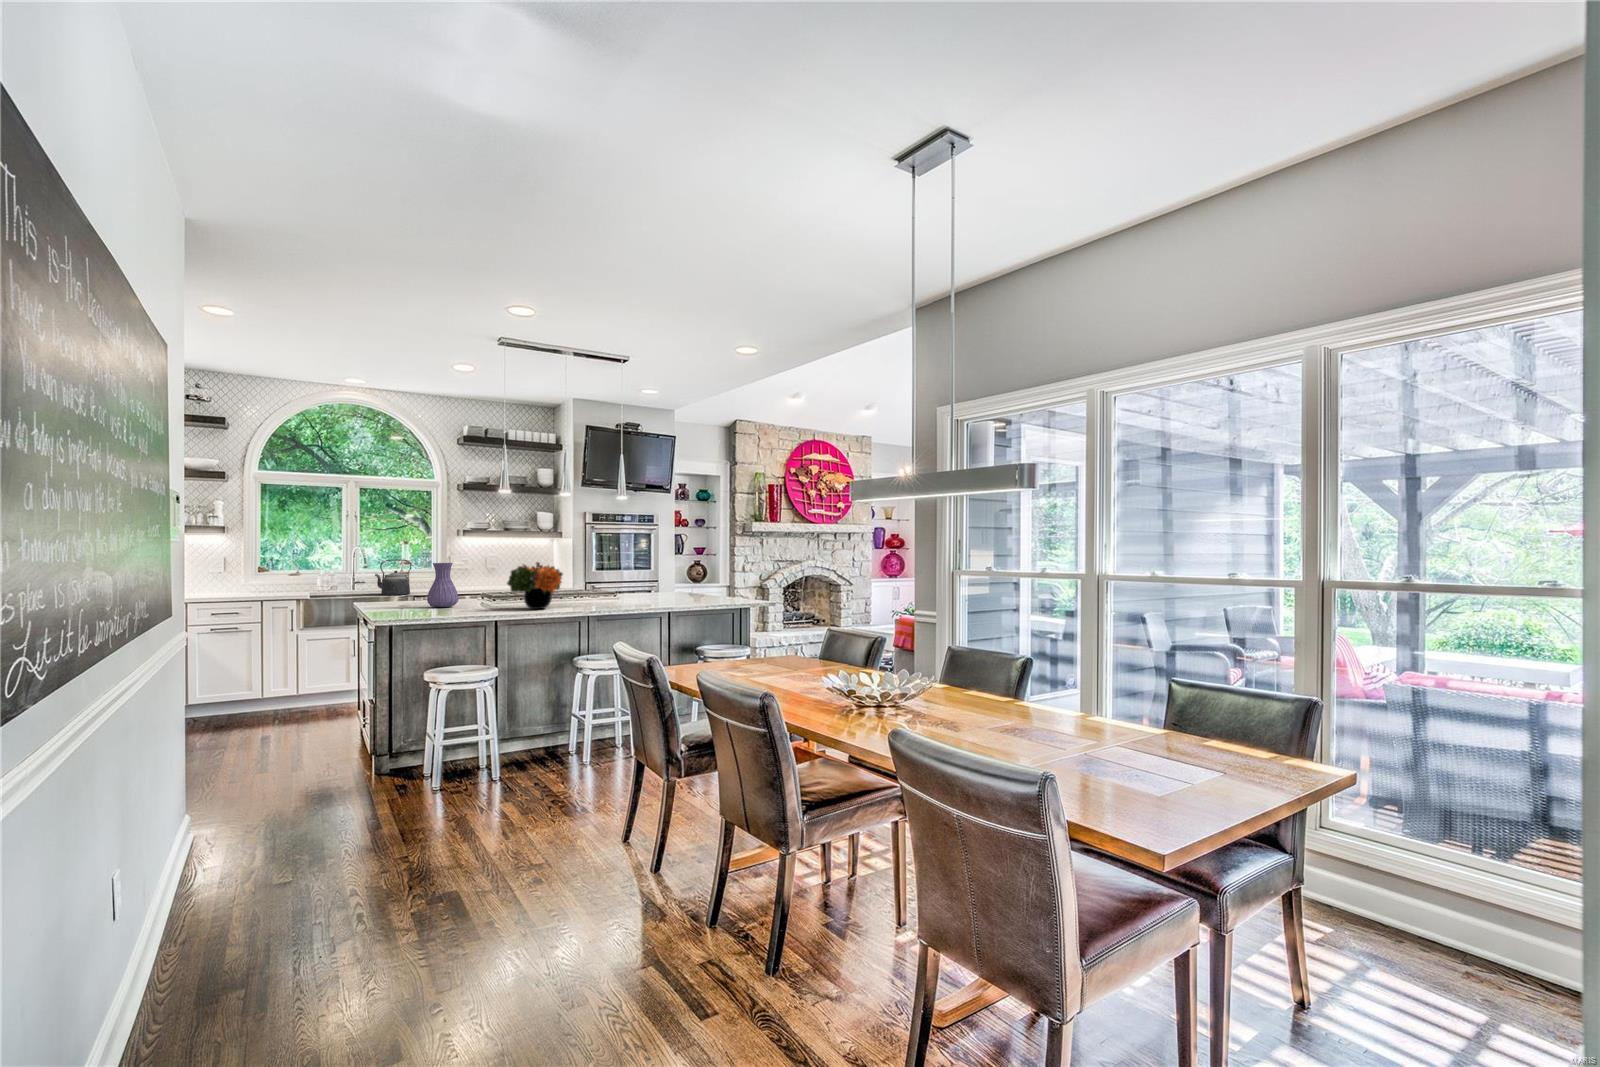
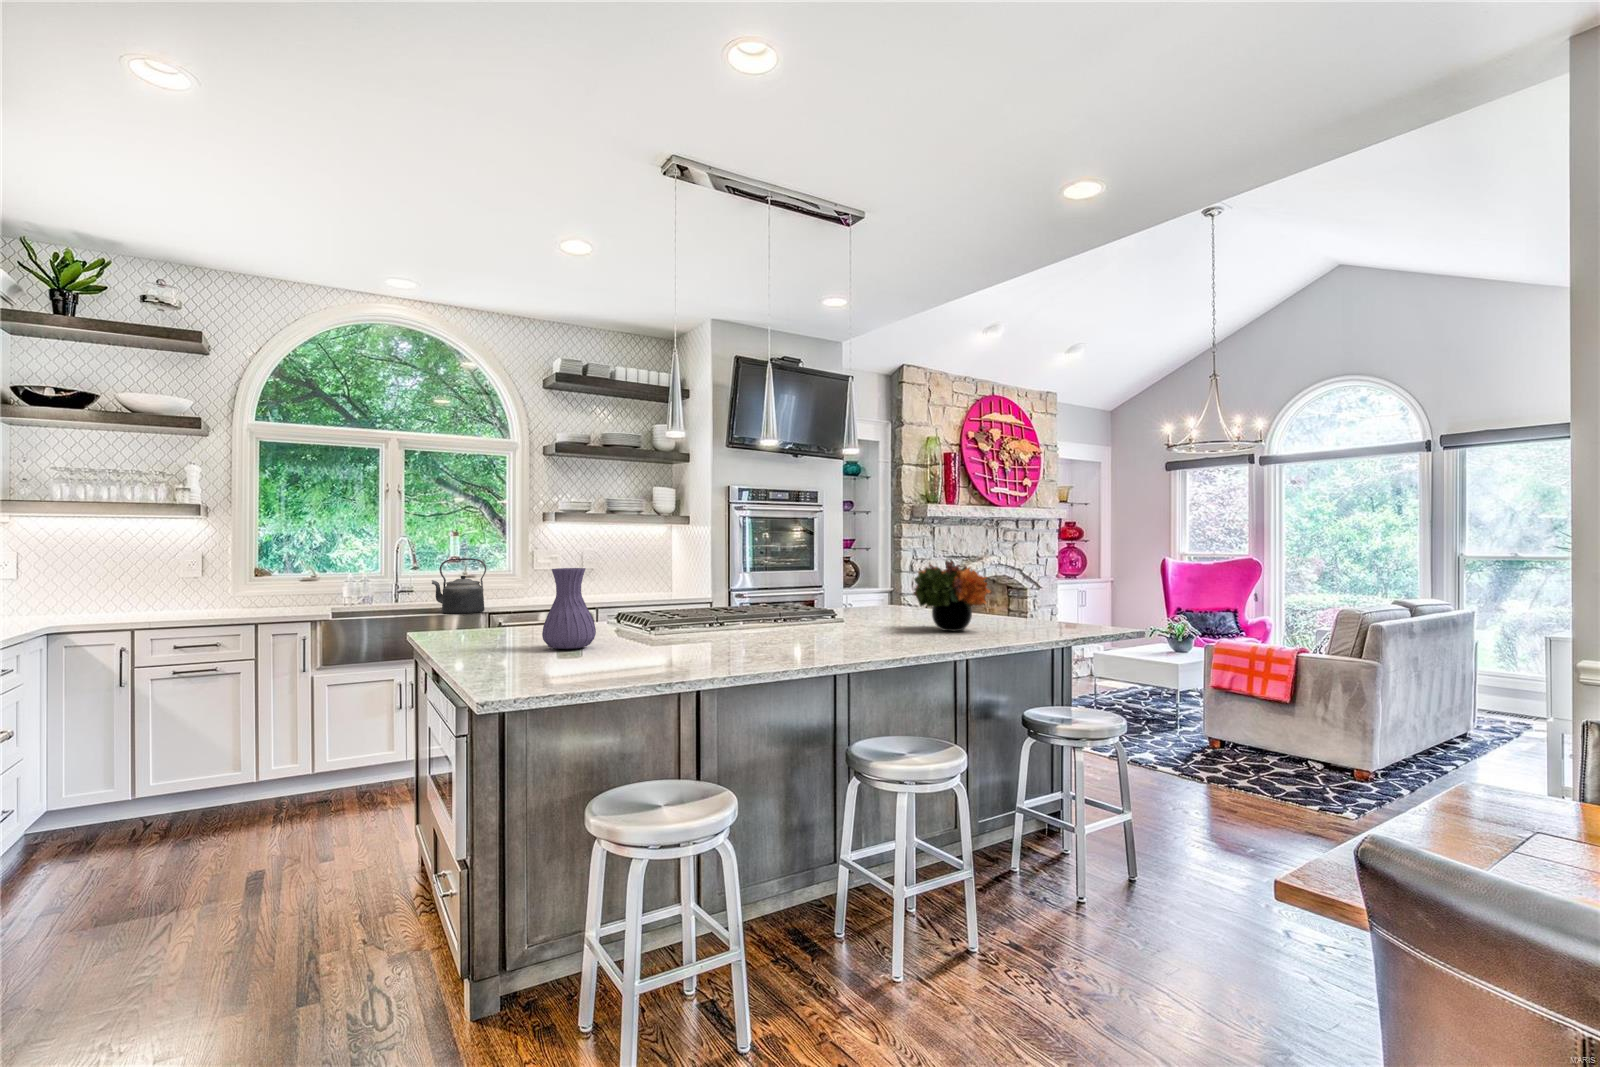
flower arrangement: present [507,562,563,609] -> present [914,561,990,631]

